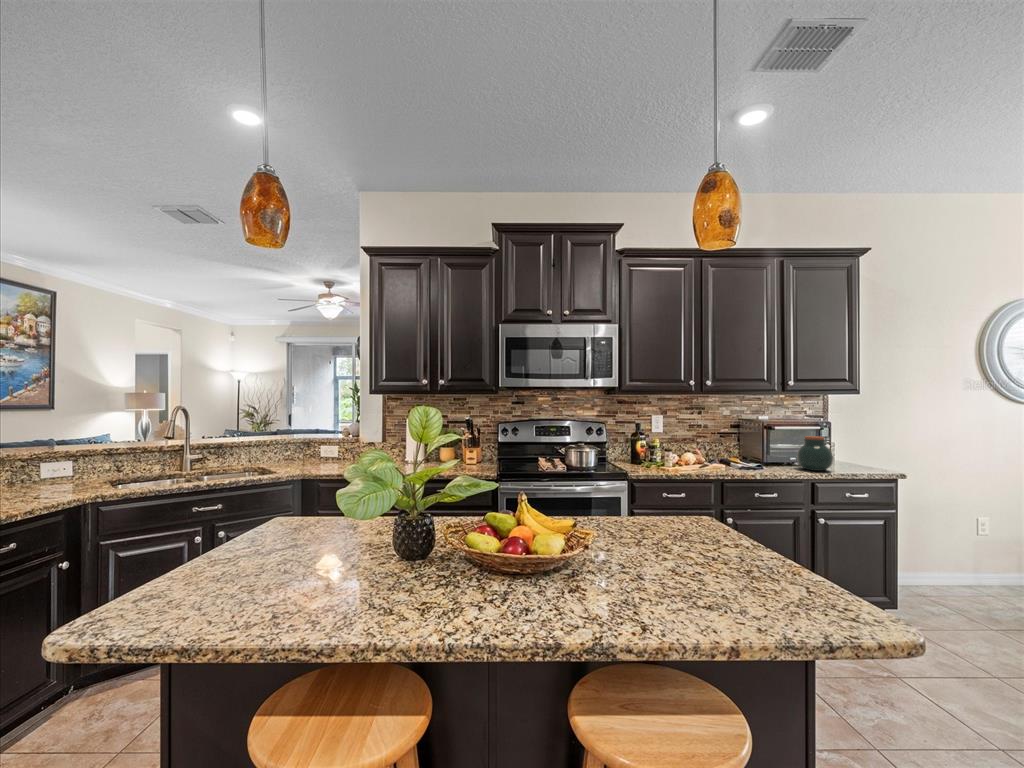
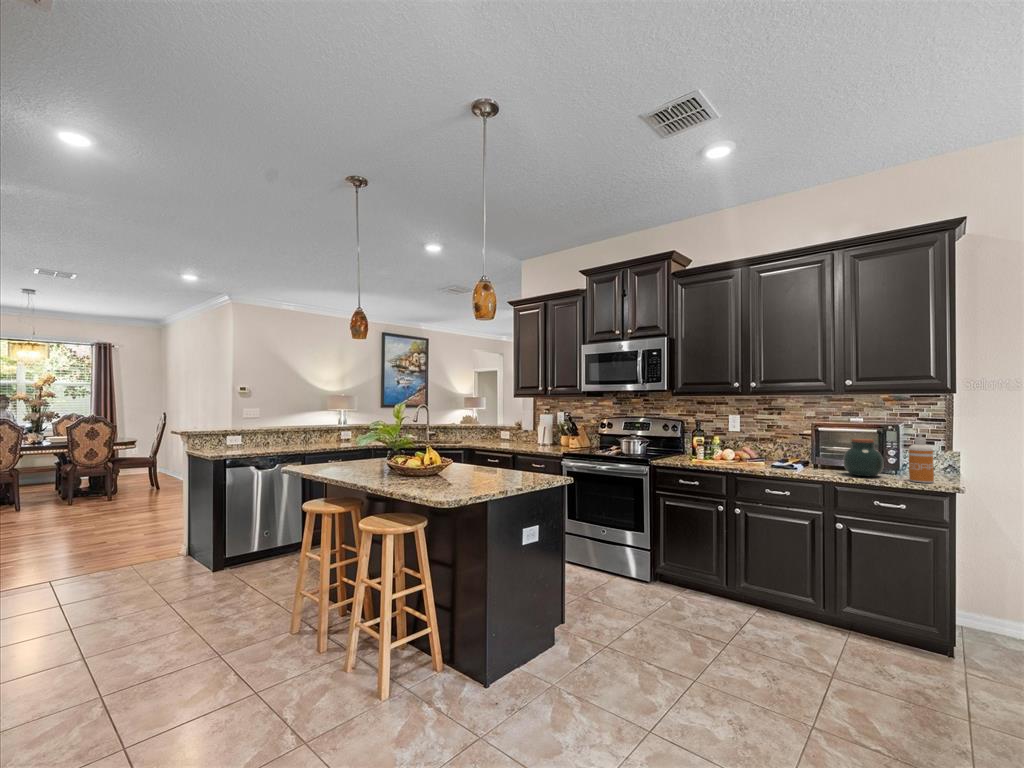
soap dispenser: none [847,429,868,472] -> present [908,433,934,483]

